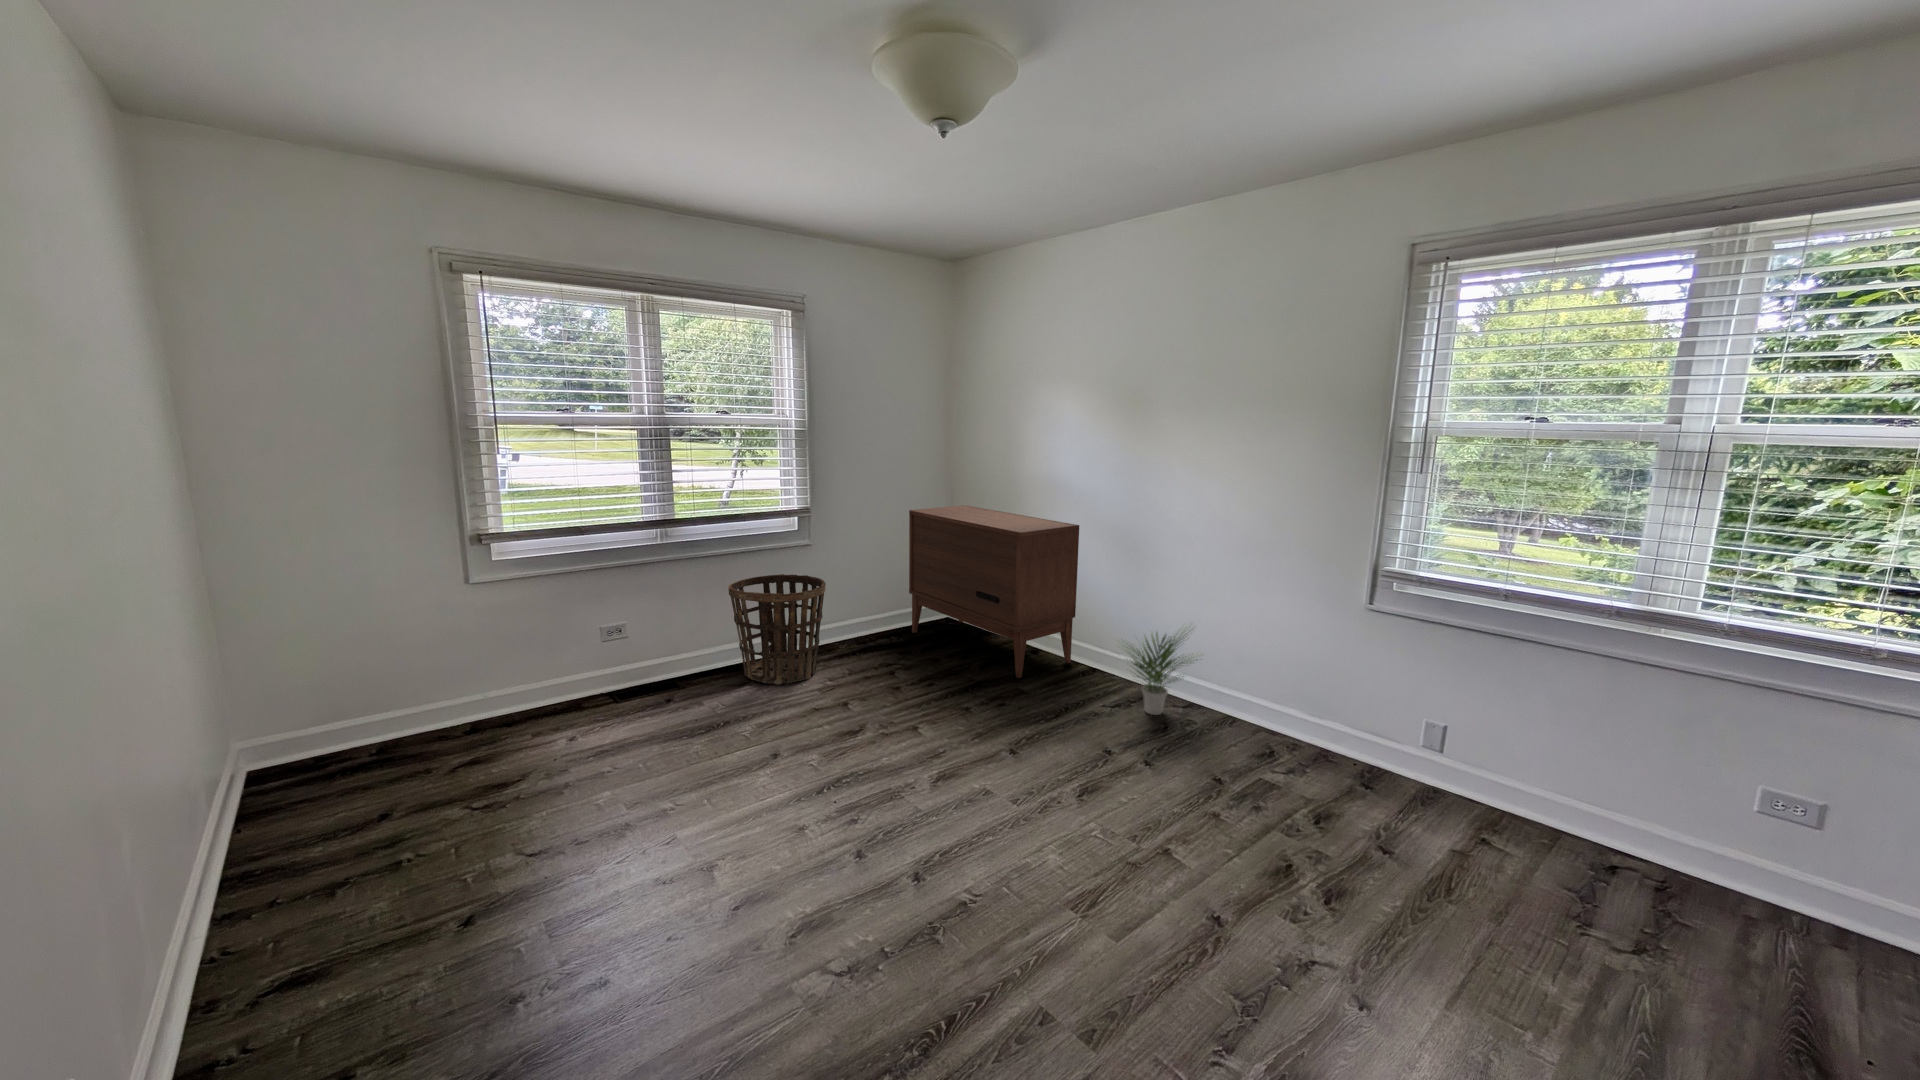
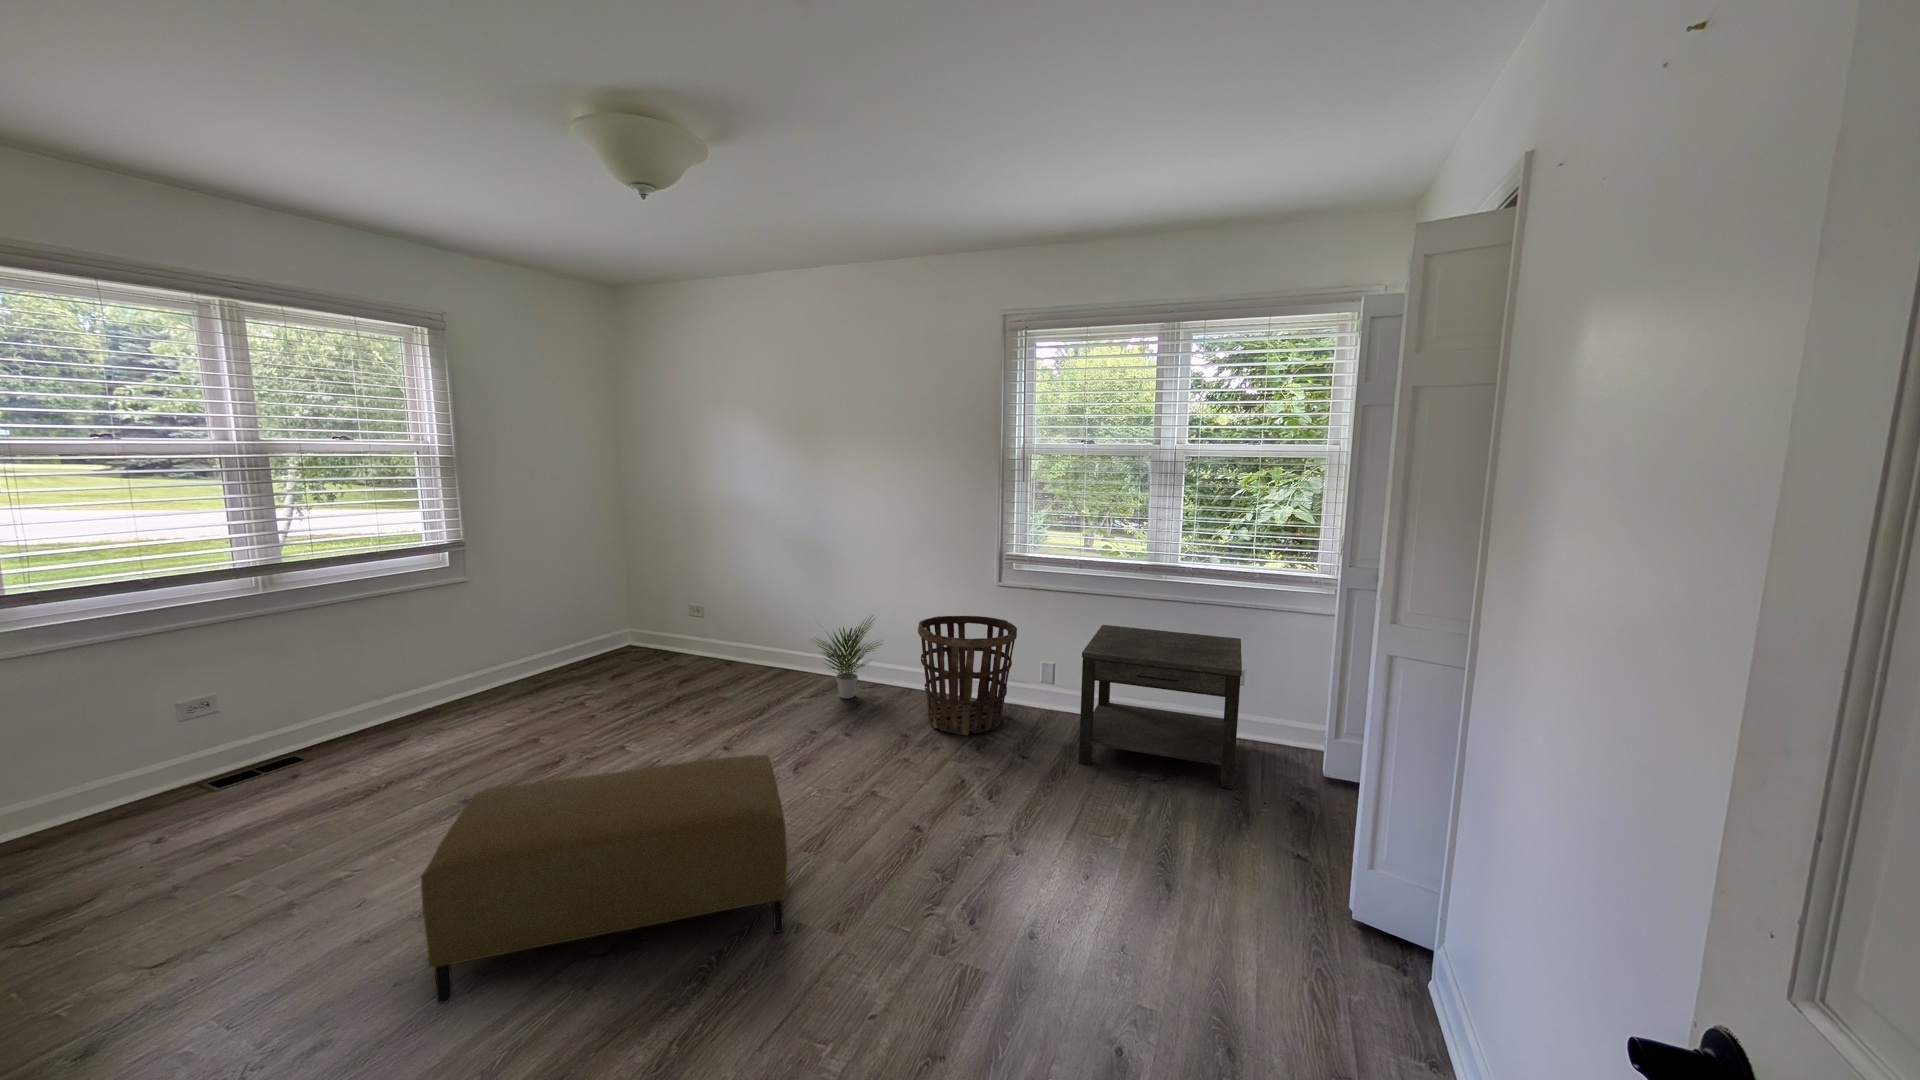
dresser: present [909,505,1079,678] -> none [583,530,768,689]
basket: present [728,574,826,684] -> present [918,616,1017,735]
side table: none [1475,685,1843,1012] -> present [1079,625,1242,789]
ottoman: none [679,764,1041,1019] -> present [420,755,787,1004]

